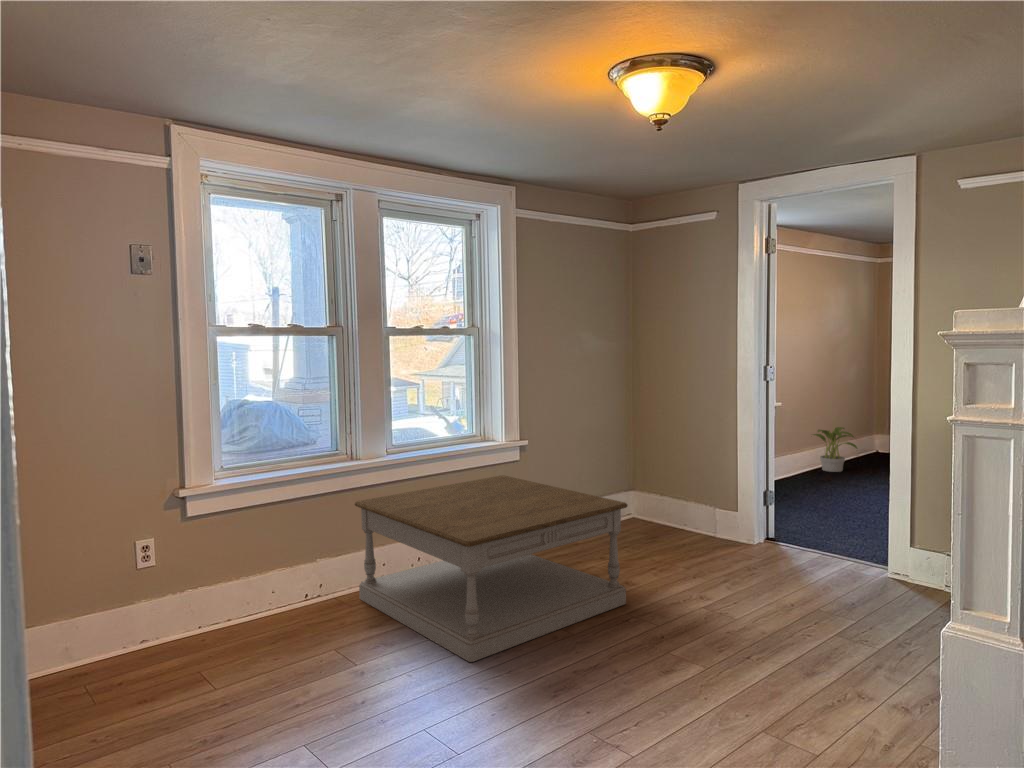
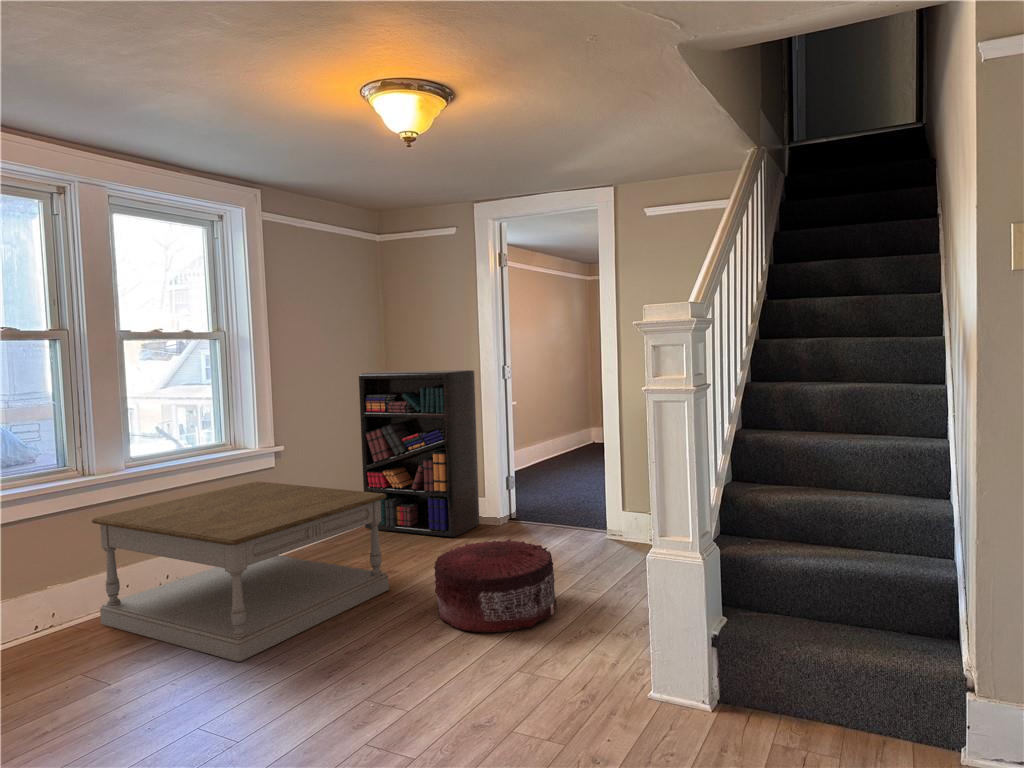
bookshelf: none [608,368,733,550] -> present [359,370,479,537]
potted plant: present [813,427,857,472] -> none [541,422,580,462]
pouf: none [673,567,818,678] -> present [434,539,557,632]

